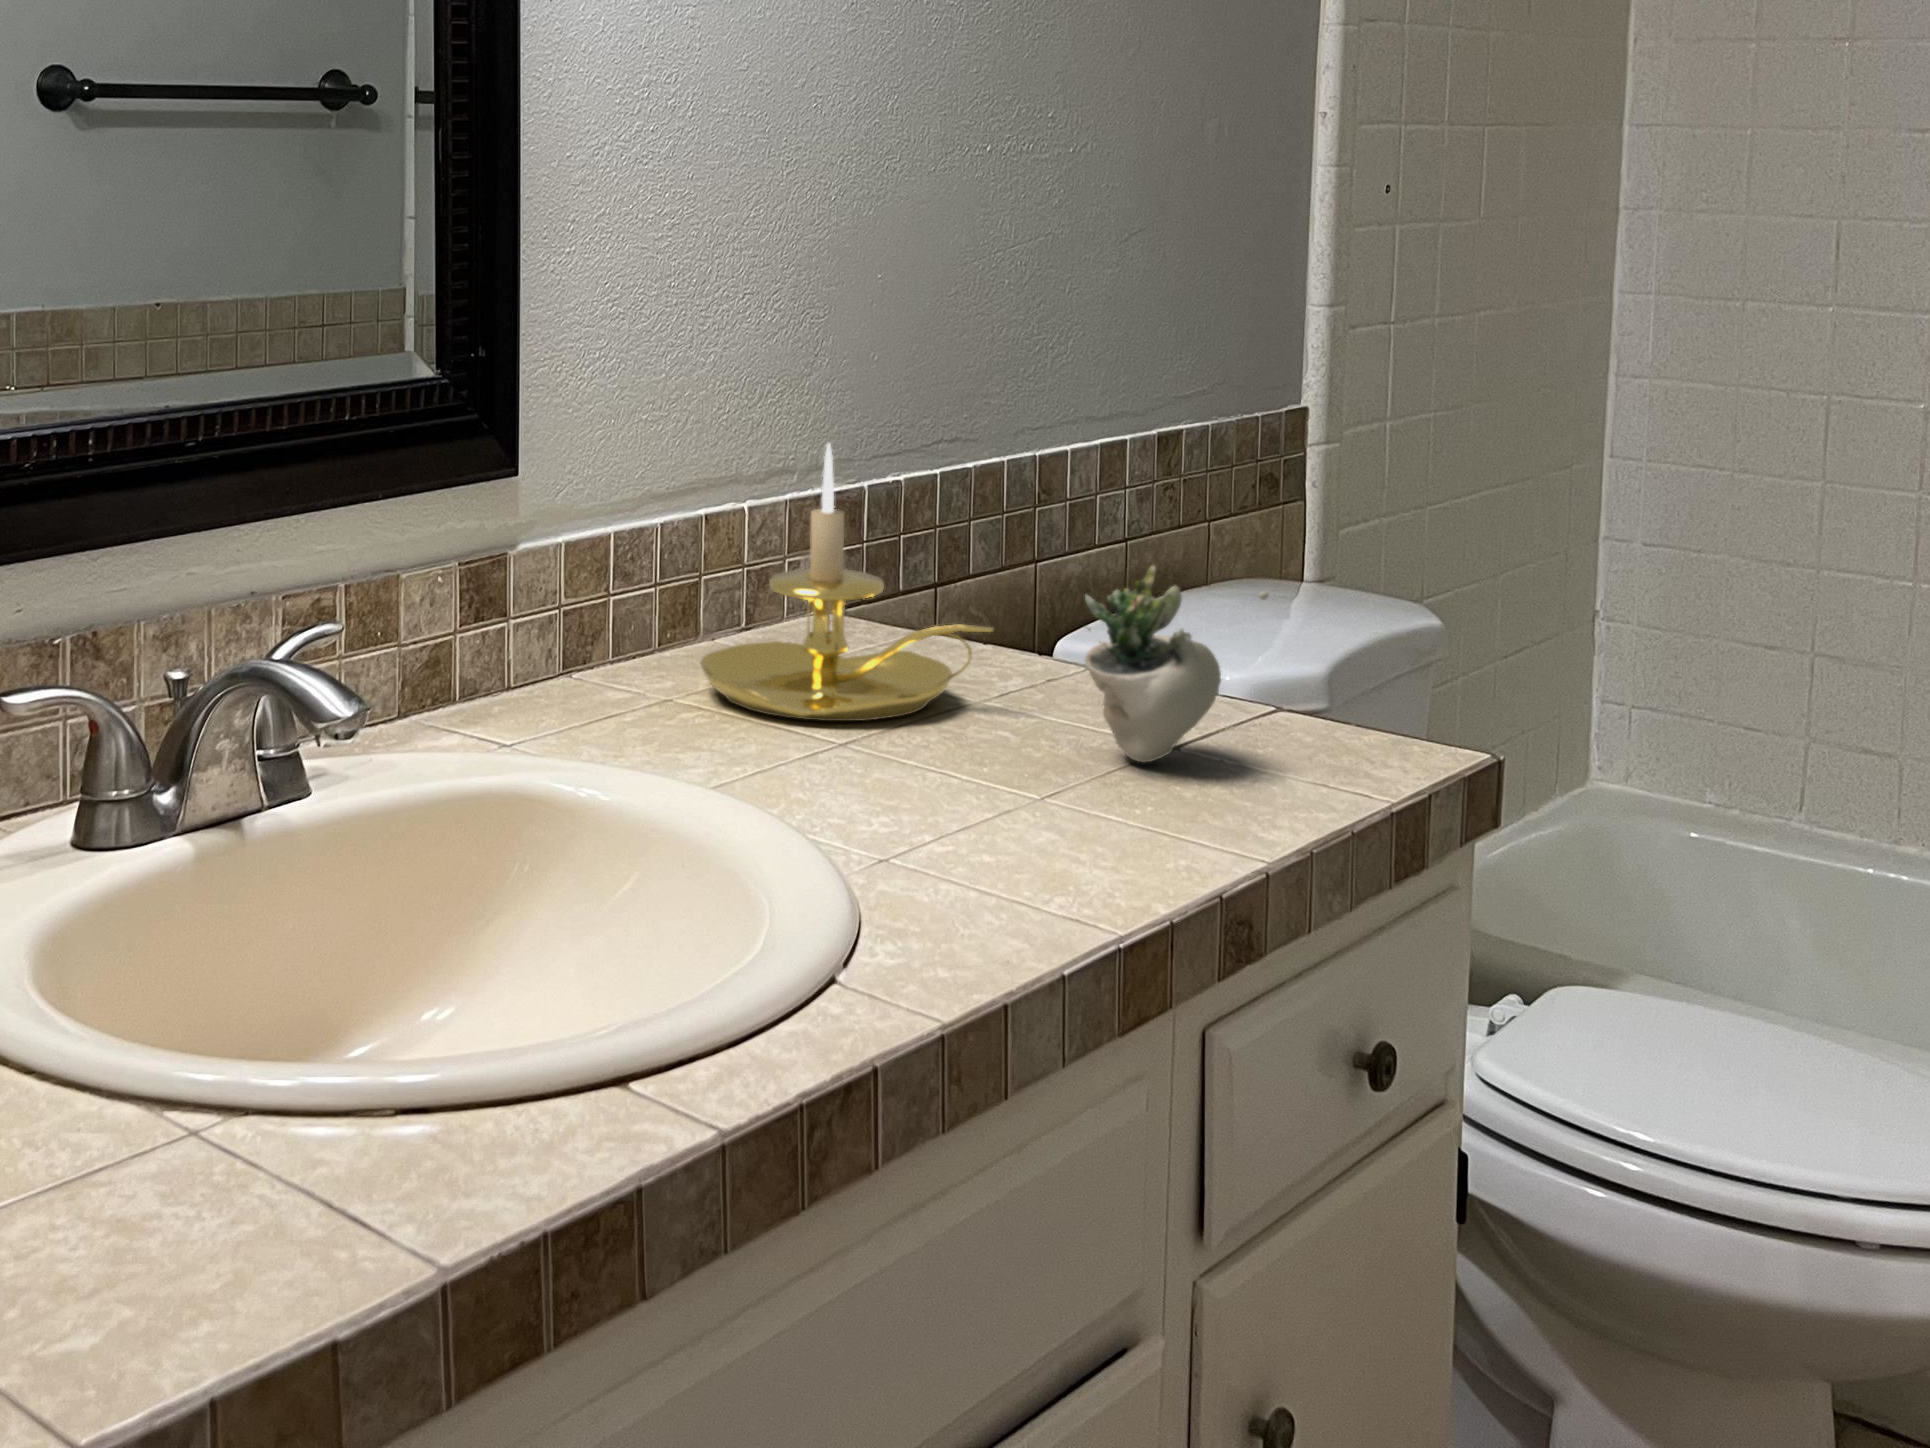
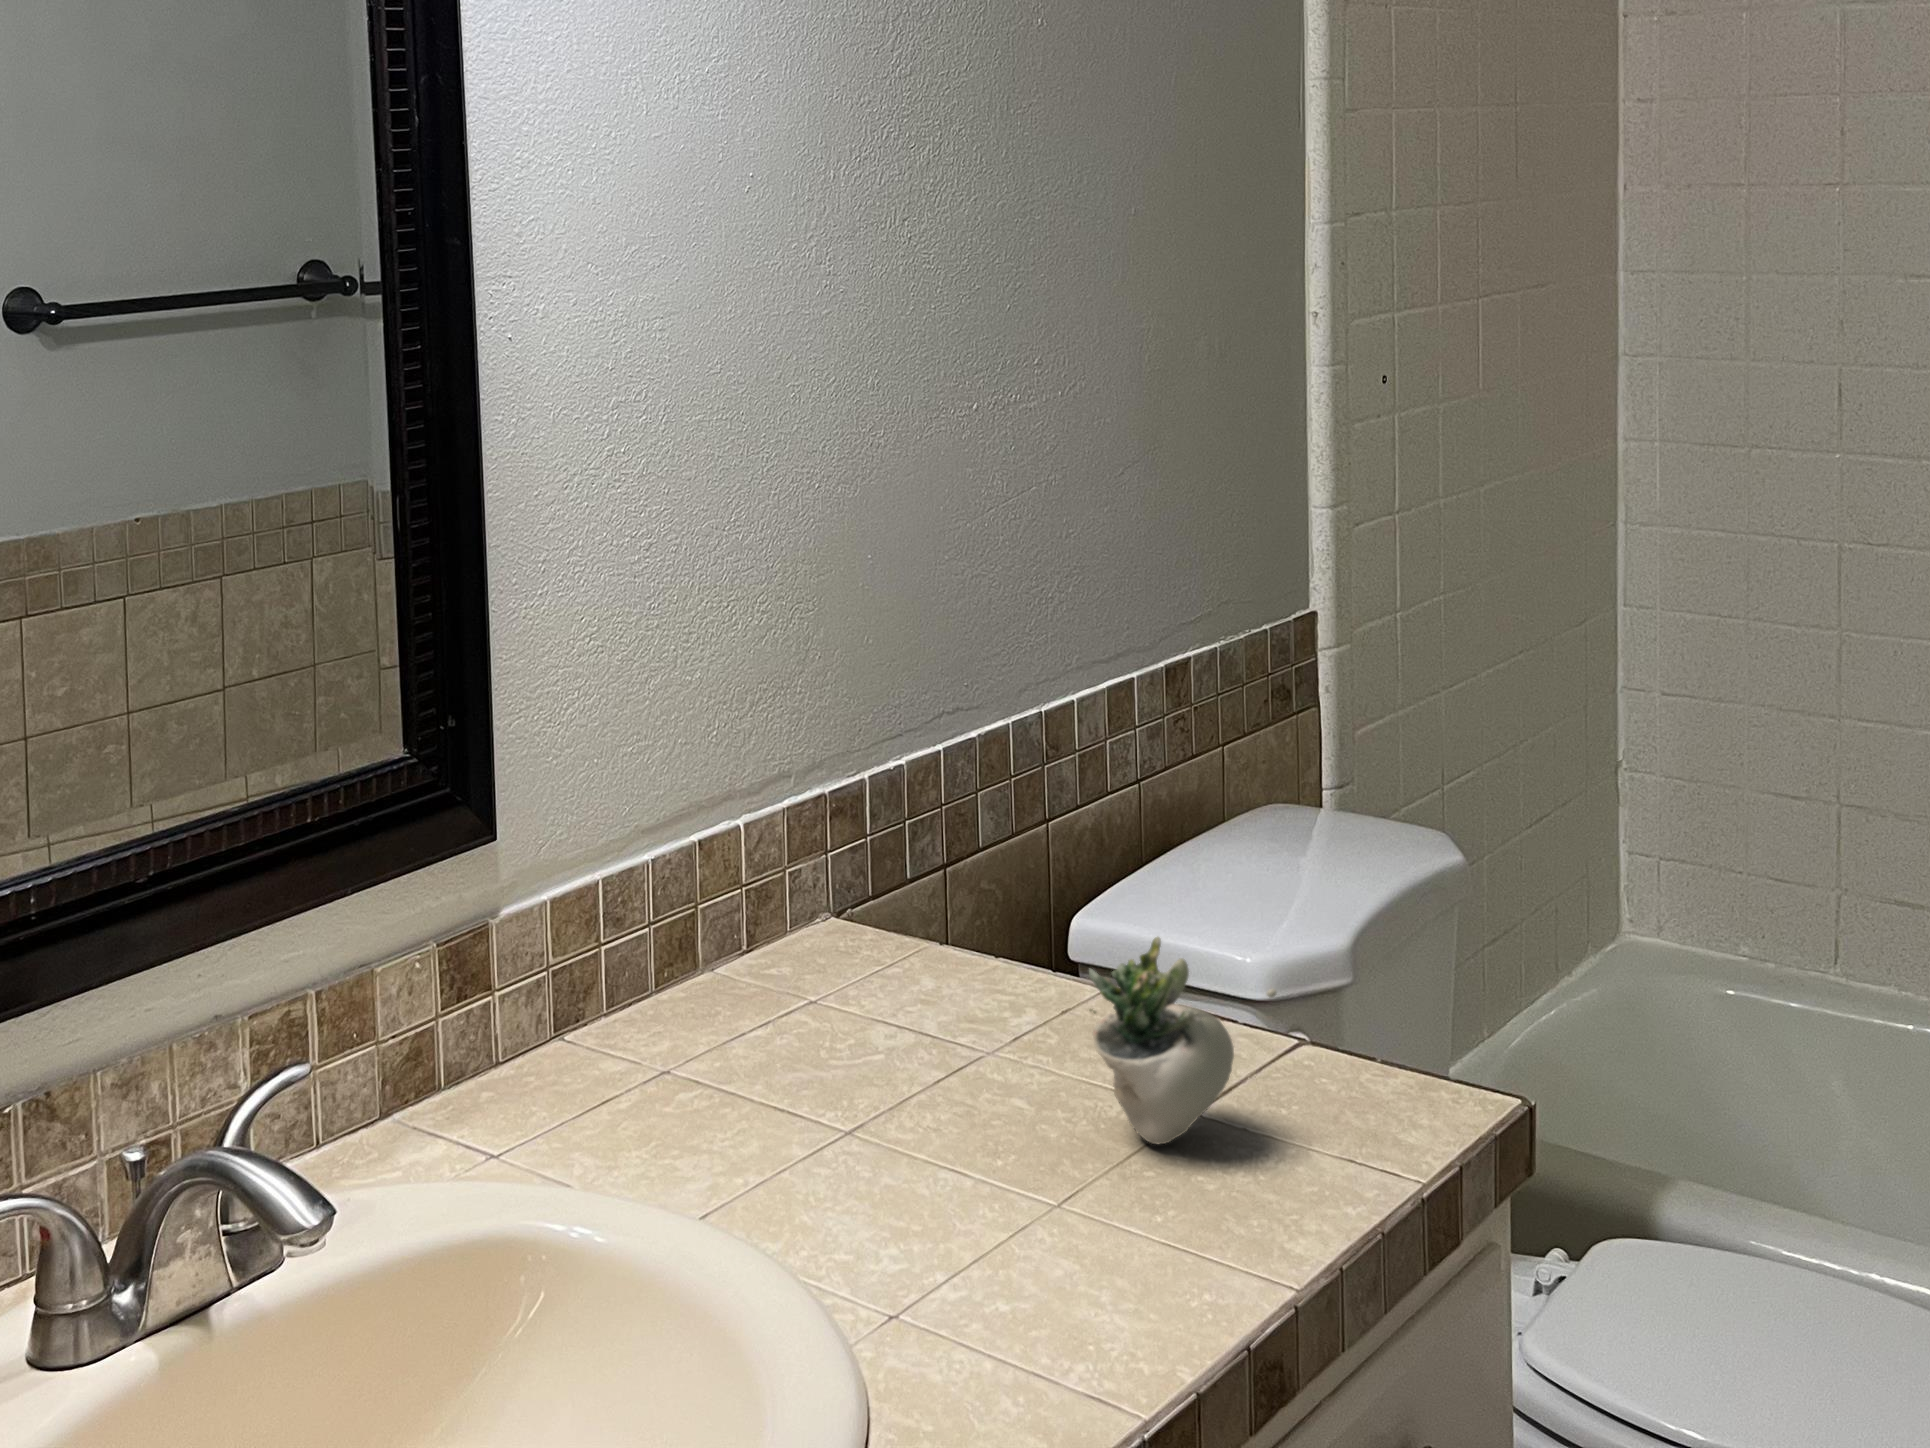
candle holder: present [700,443,994,721] -> none [694,798,998,1098]

